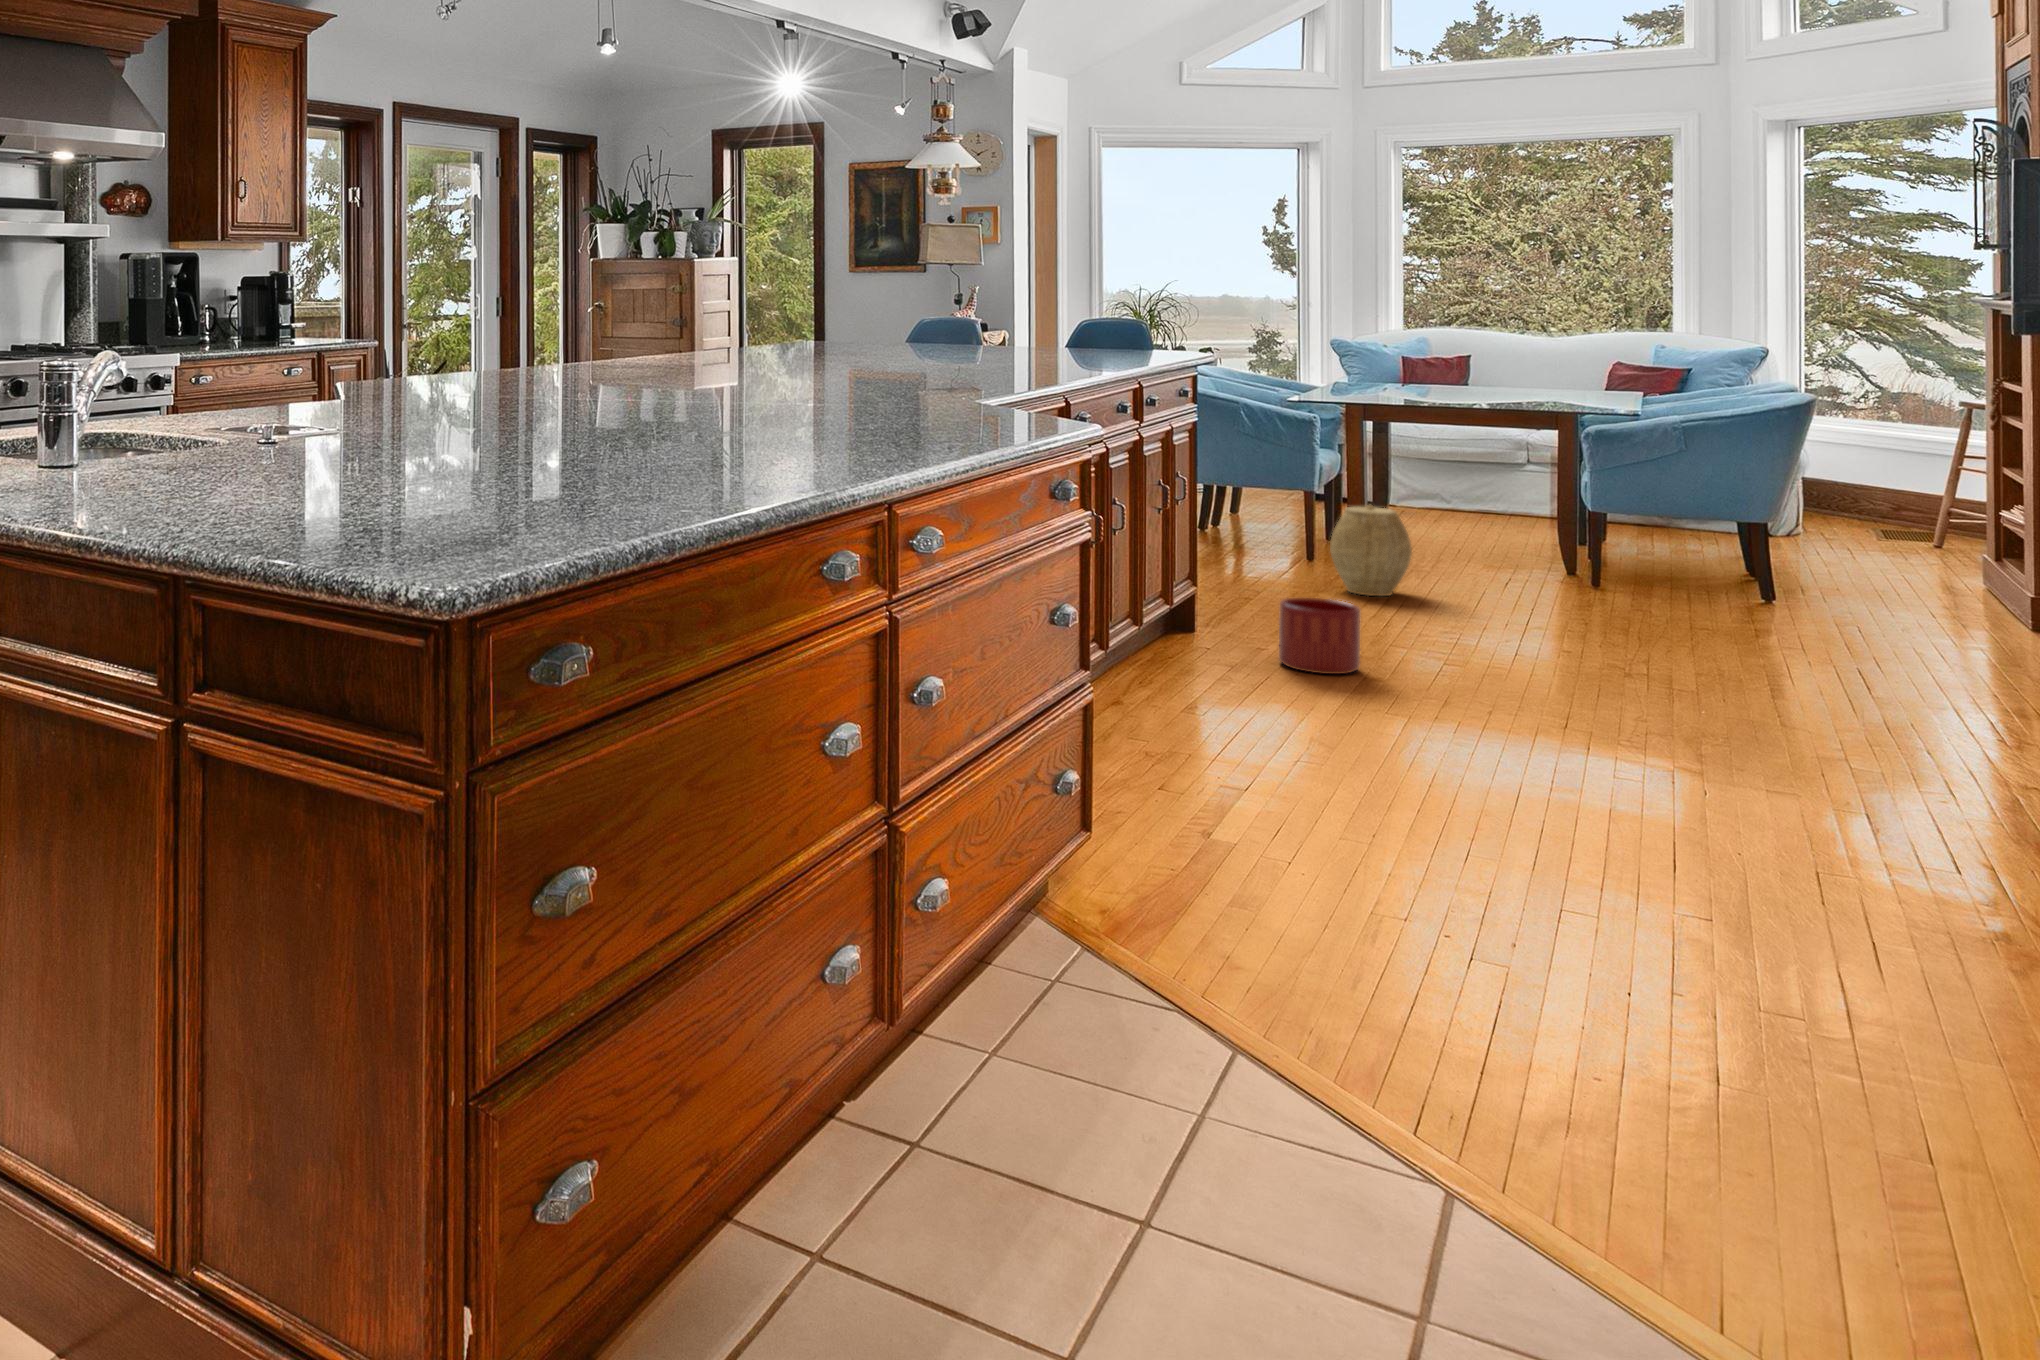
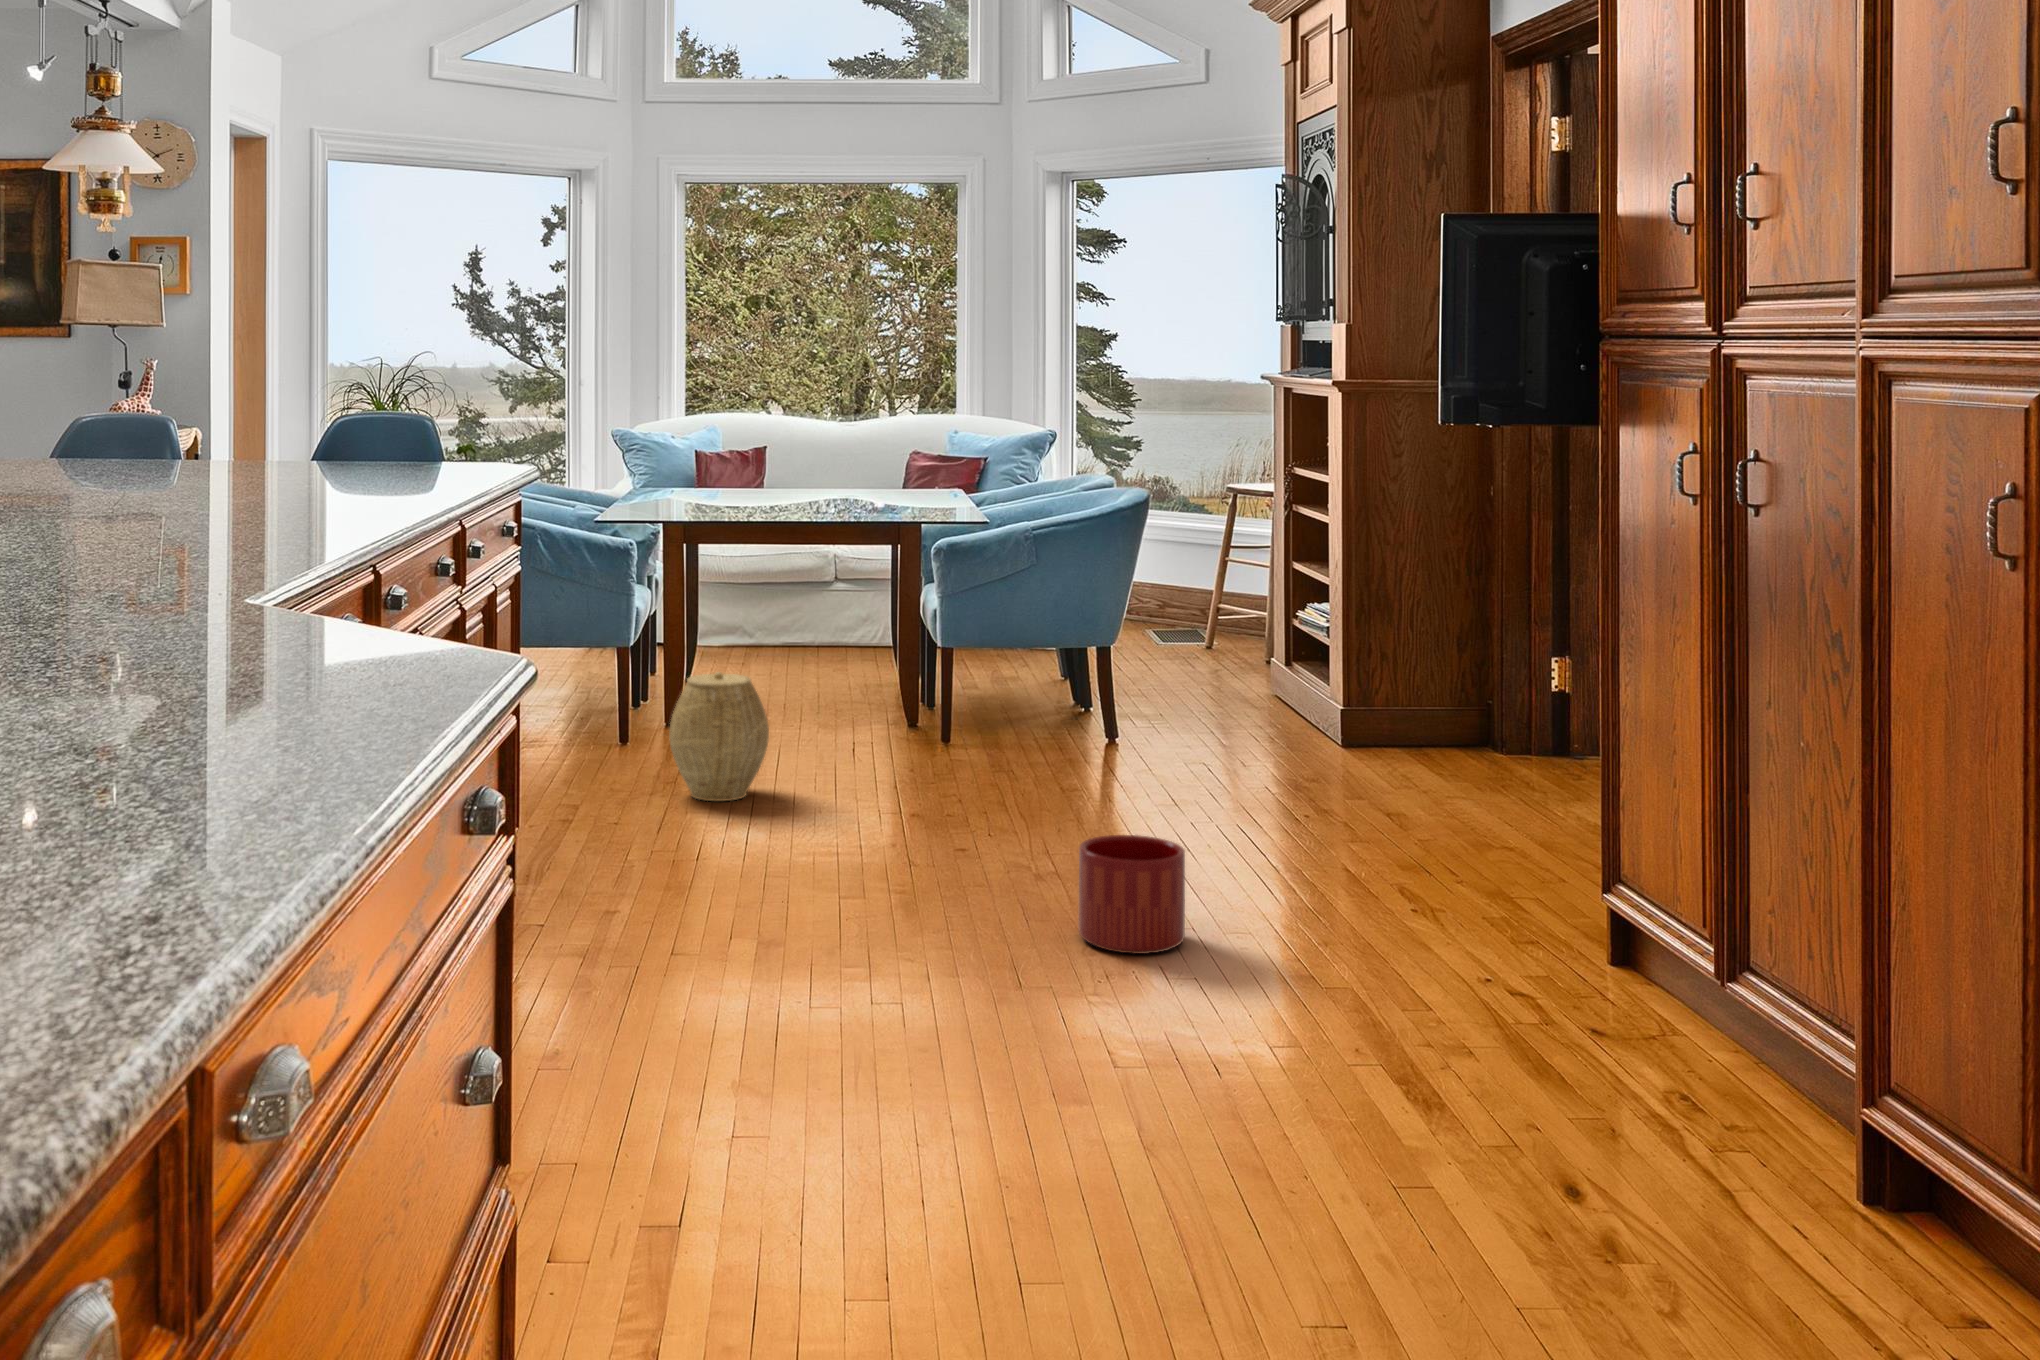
planter: present [1279,598,1360,674] -> present [1079,835,1185,954]

